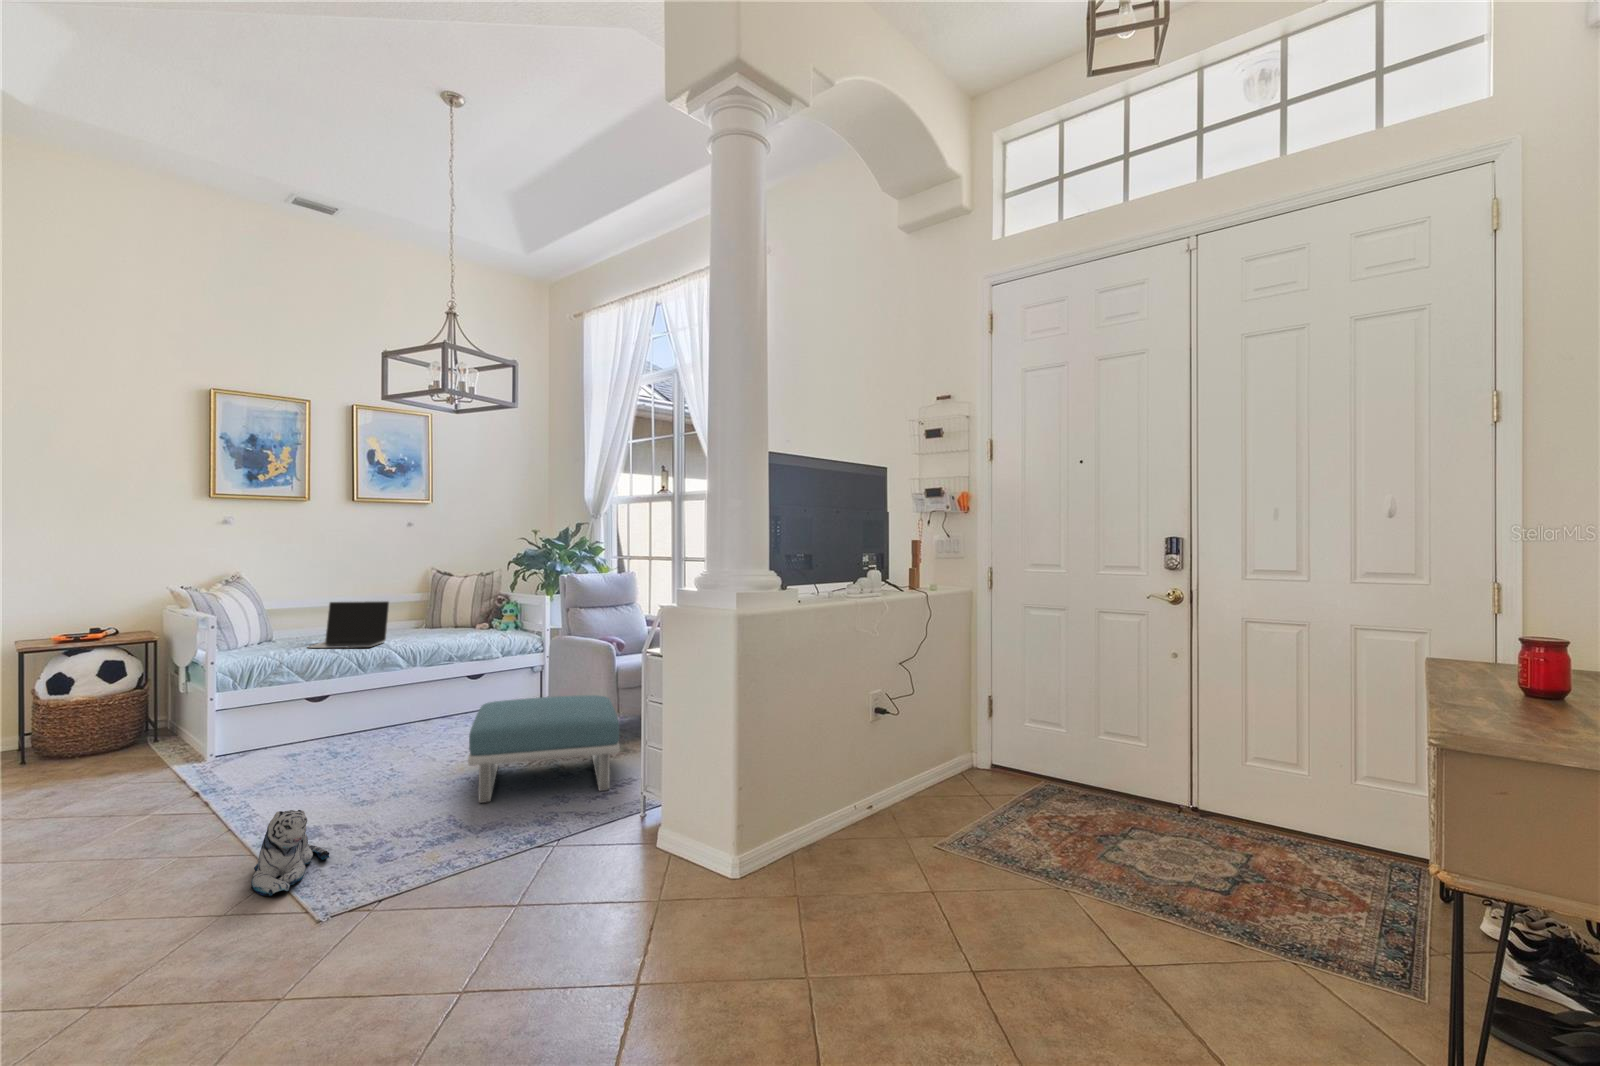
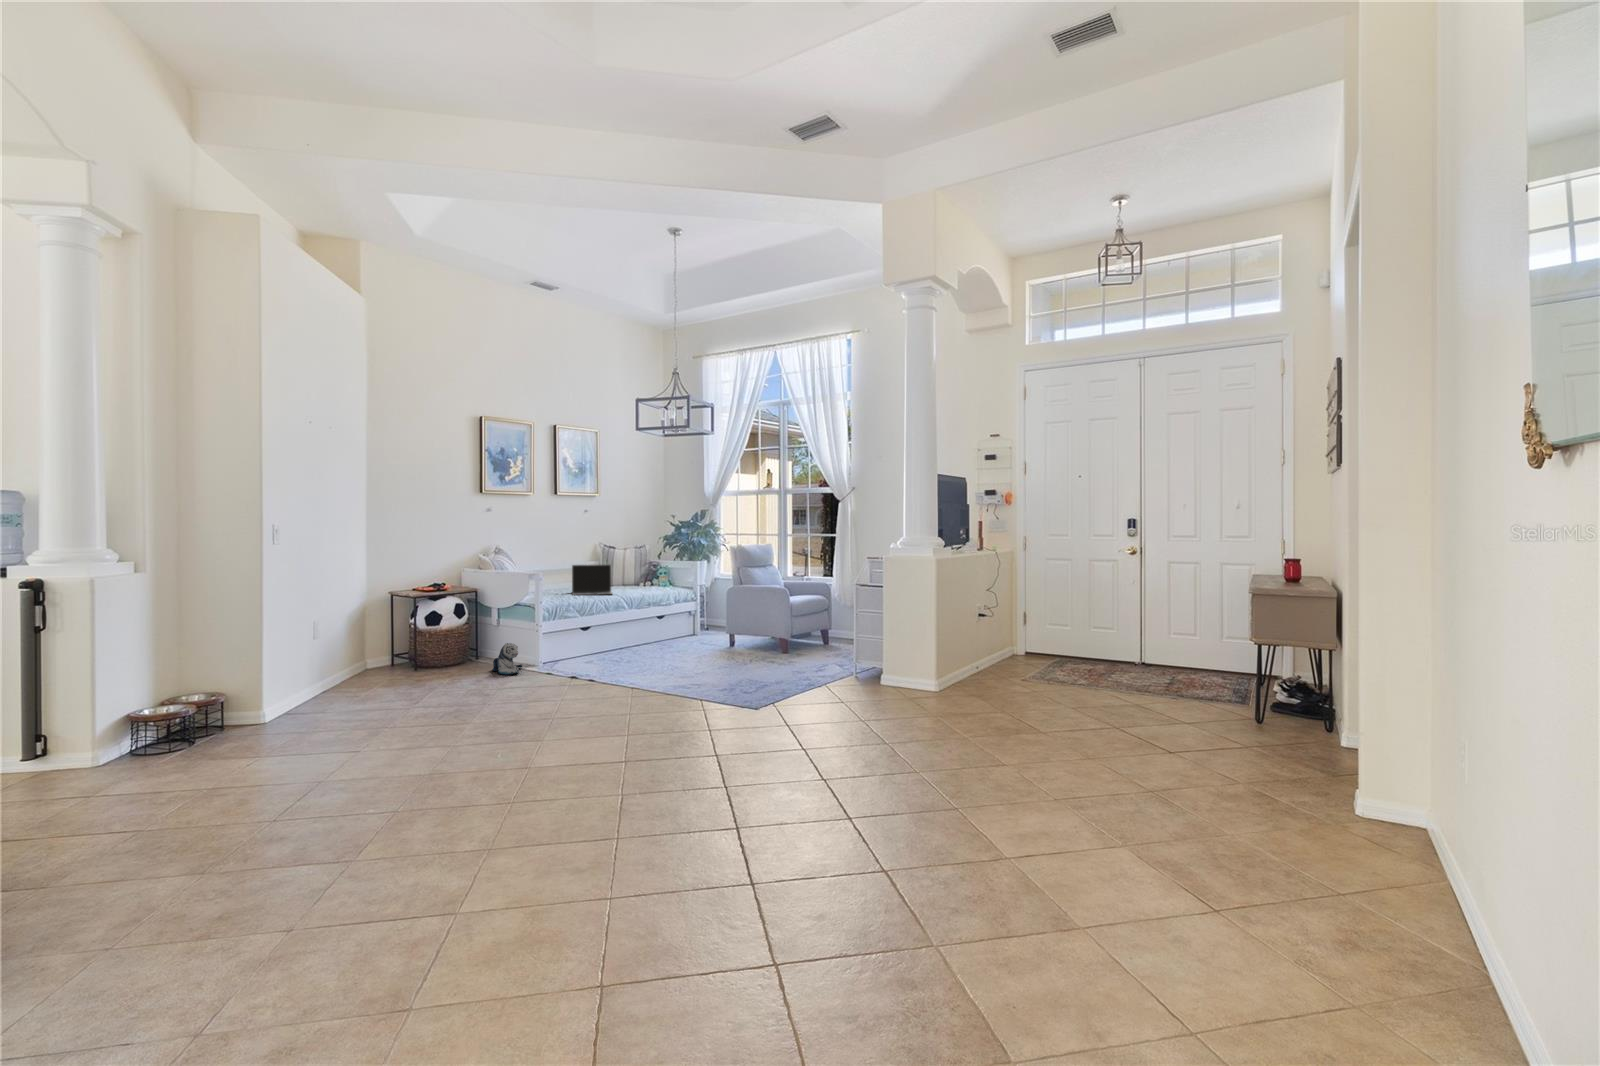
footstool: present [468,695,620,803] -> none [721,619,824,674]
plush toy: present [251,810,329,896] -> present [492,643,522,675]

